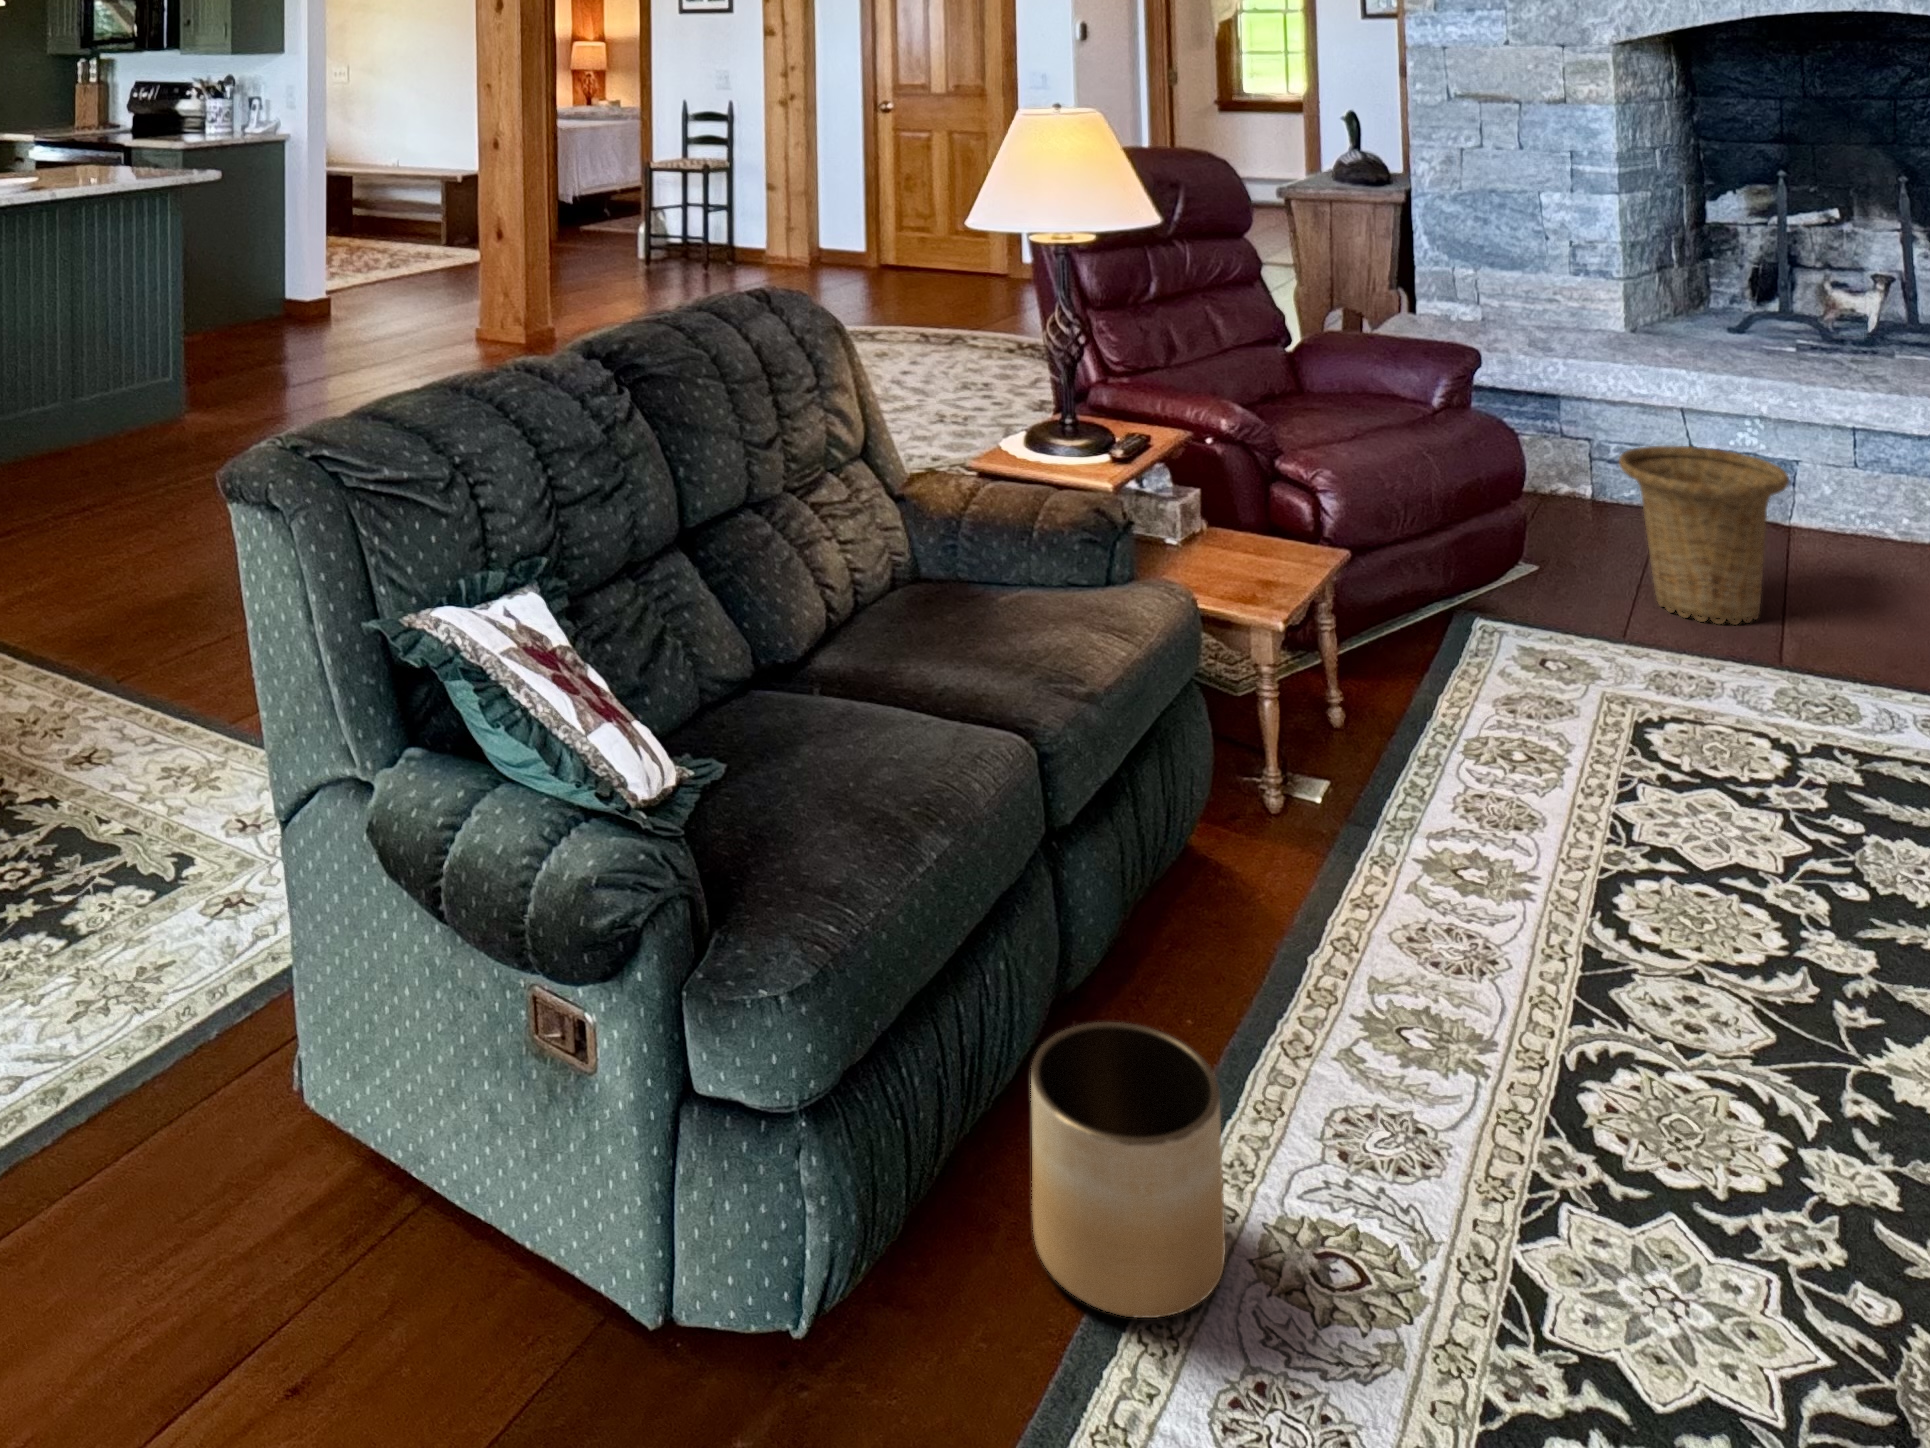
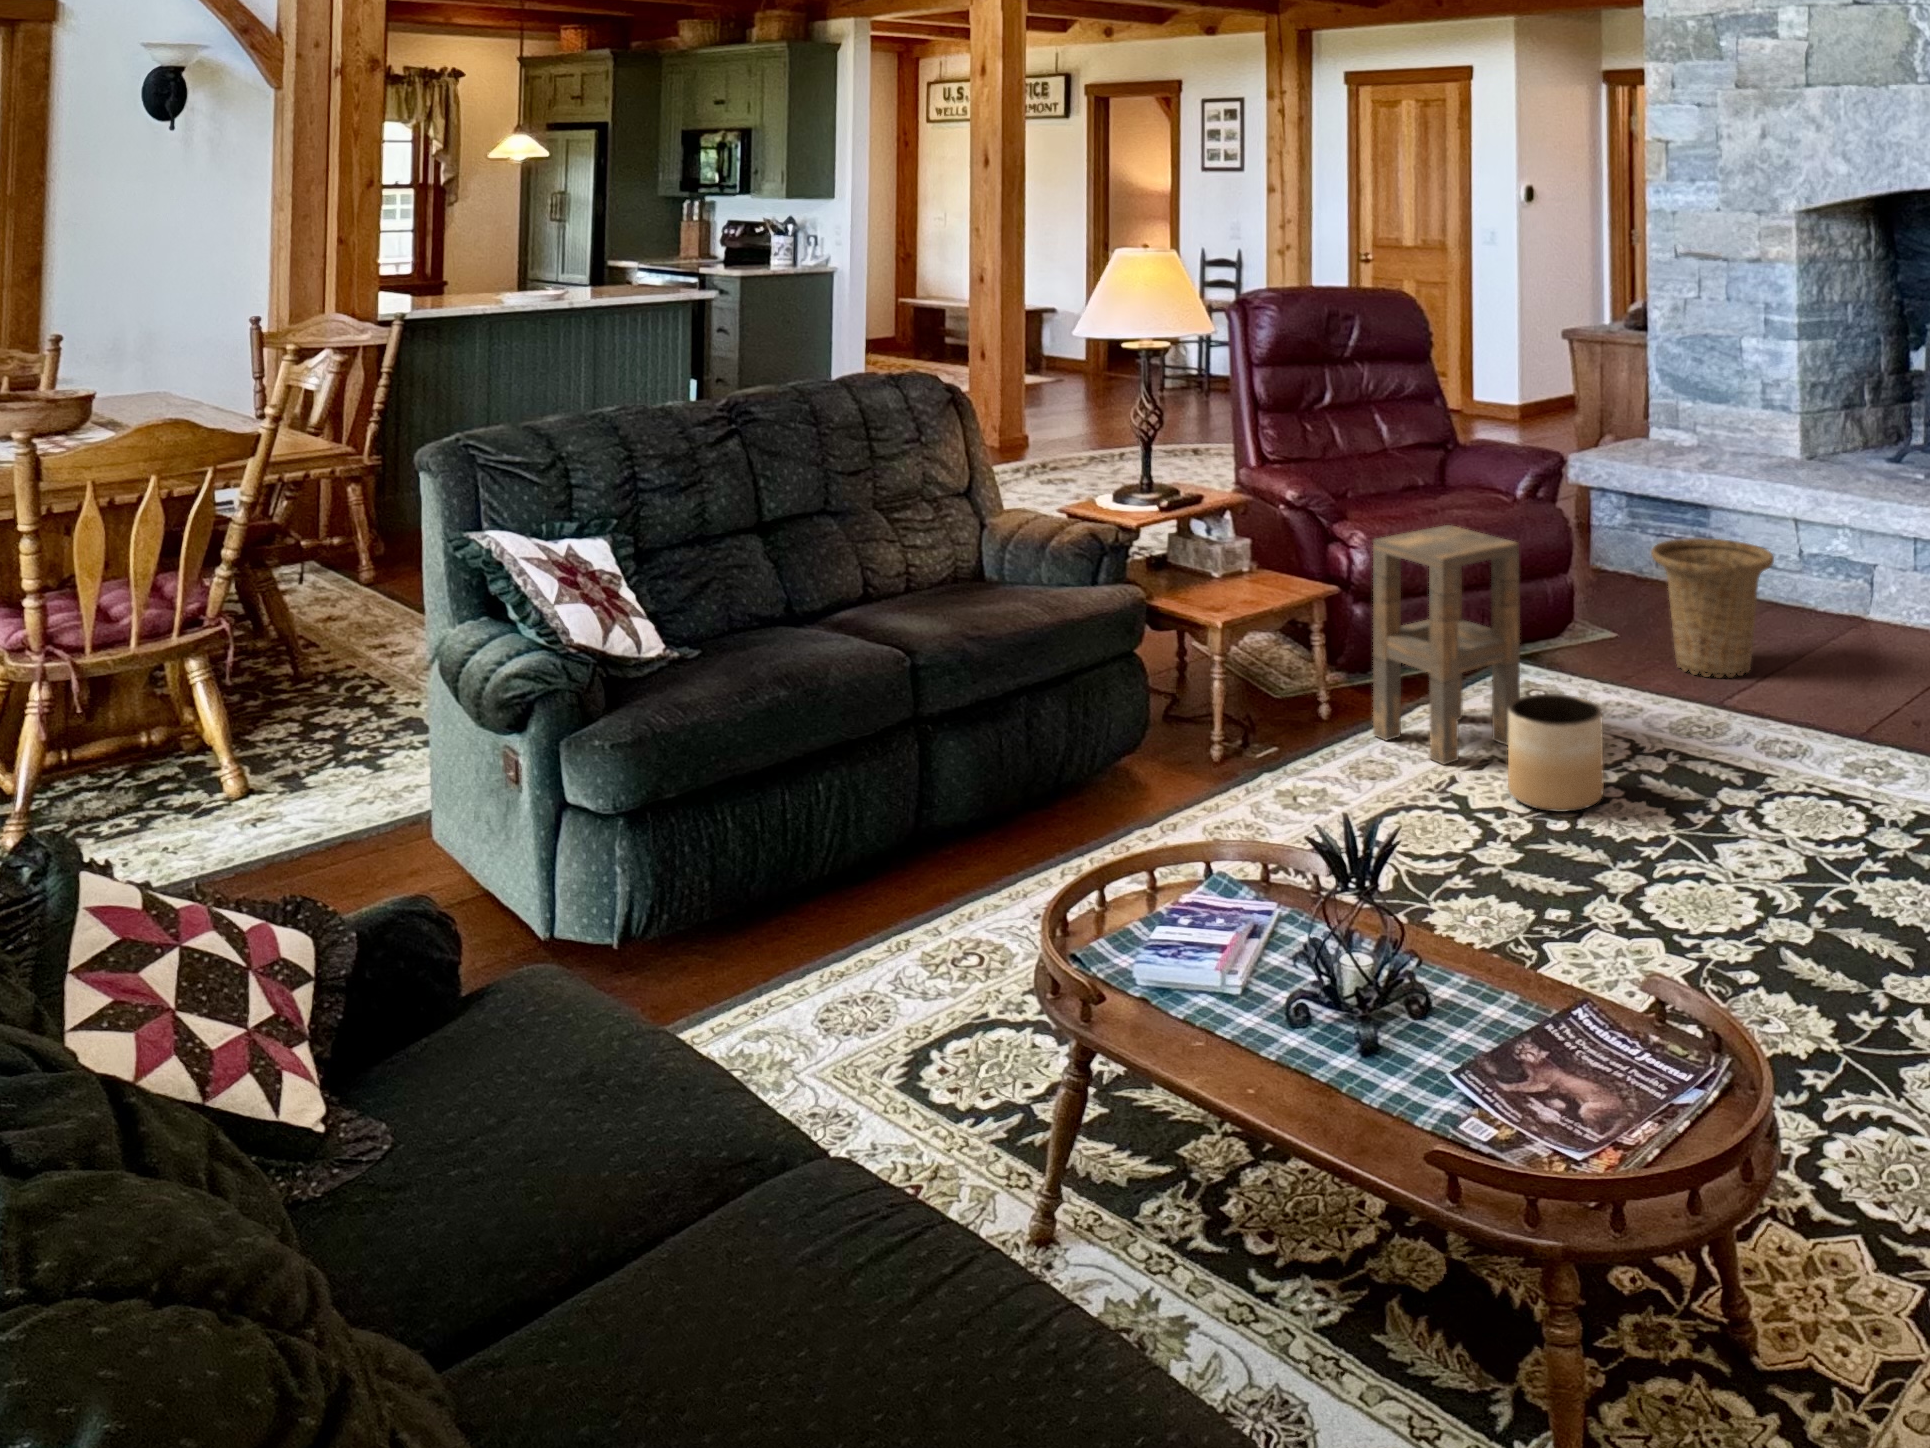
side table: none [1426,460,1626,797] -> present [1373,525,1520,765]
planter: present [1031,1022,1226,1318] -> present [1508,694,1604,812]

